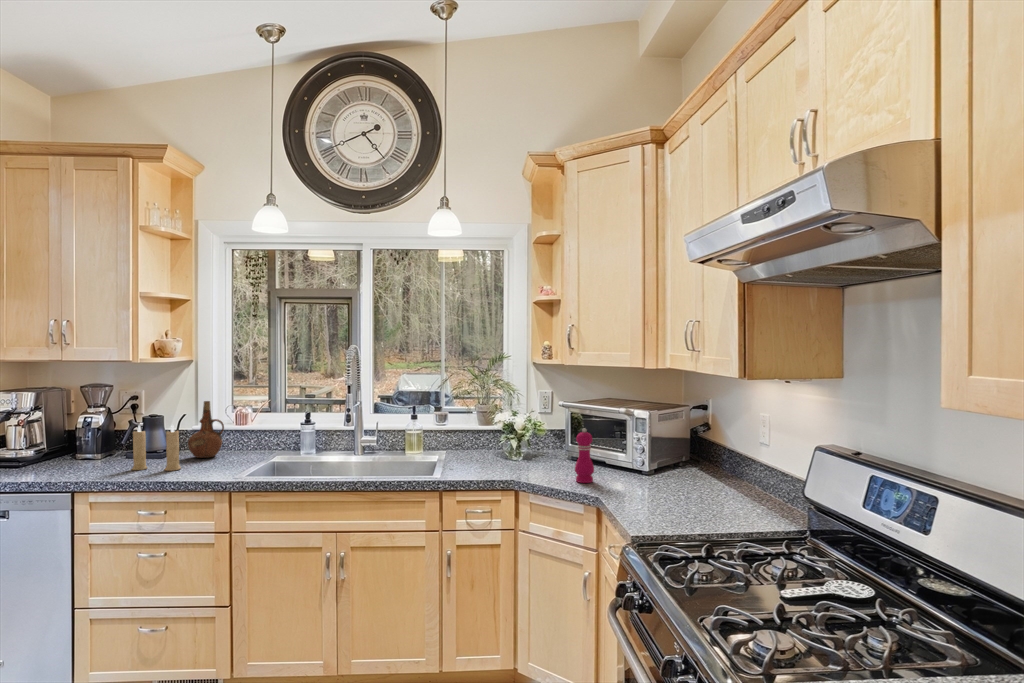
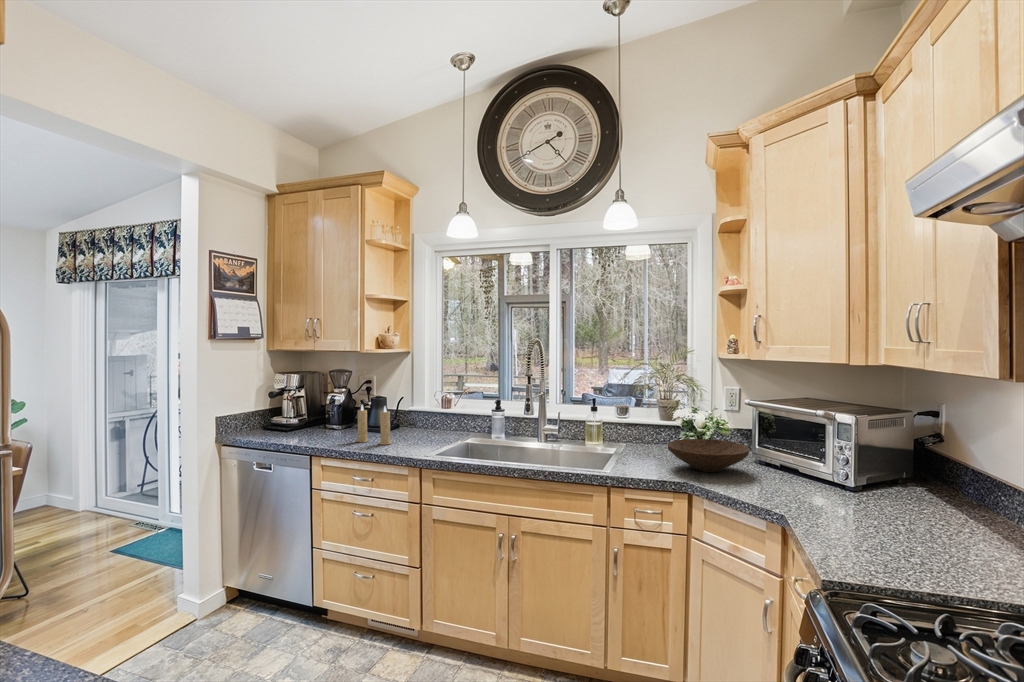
ceramic pitcher: present [188,401,224,458] -> none [402,387,430,435]
pepper mill: present [575,428,594,483] -> none [757,431,782,494]
wooden bowl: none [494,440,565,470] -> present [668,439,749,472]

